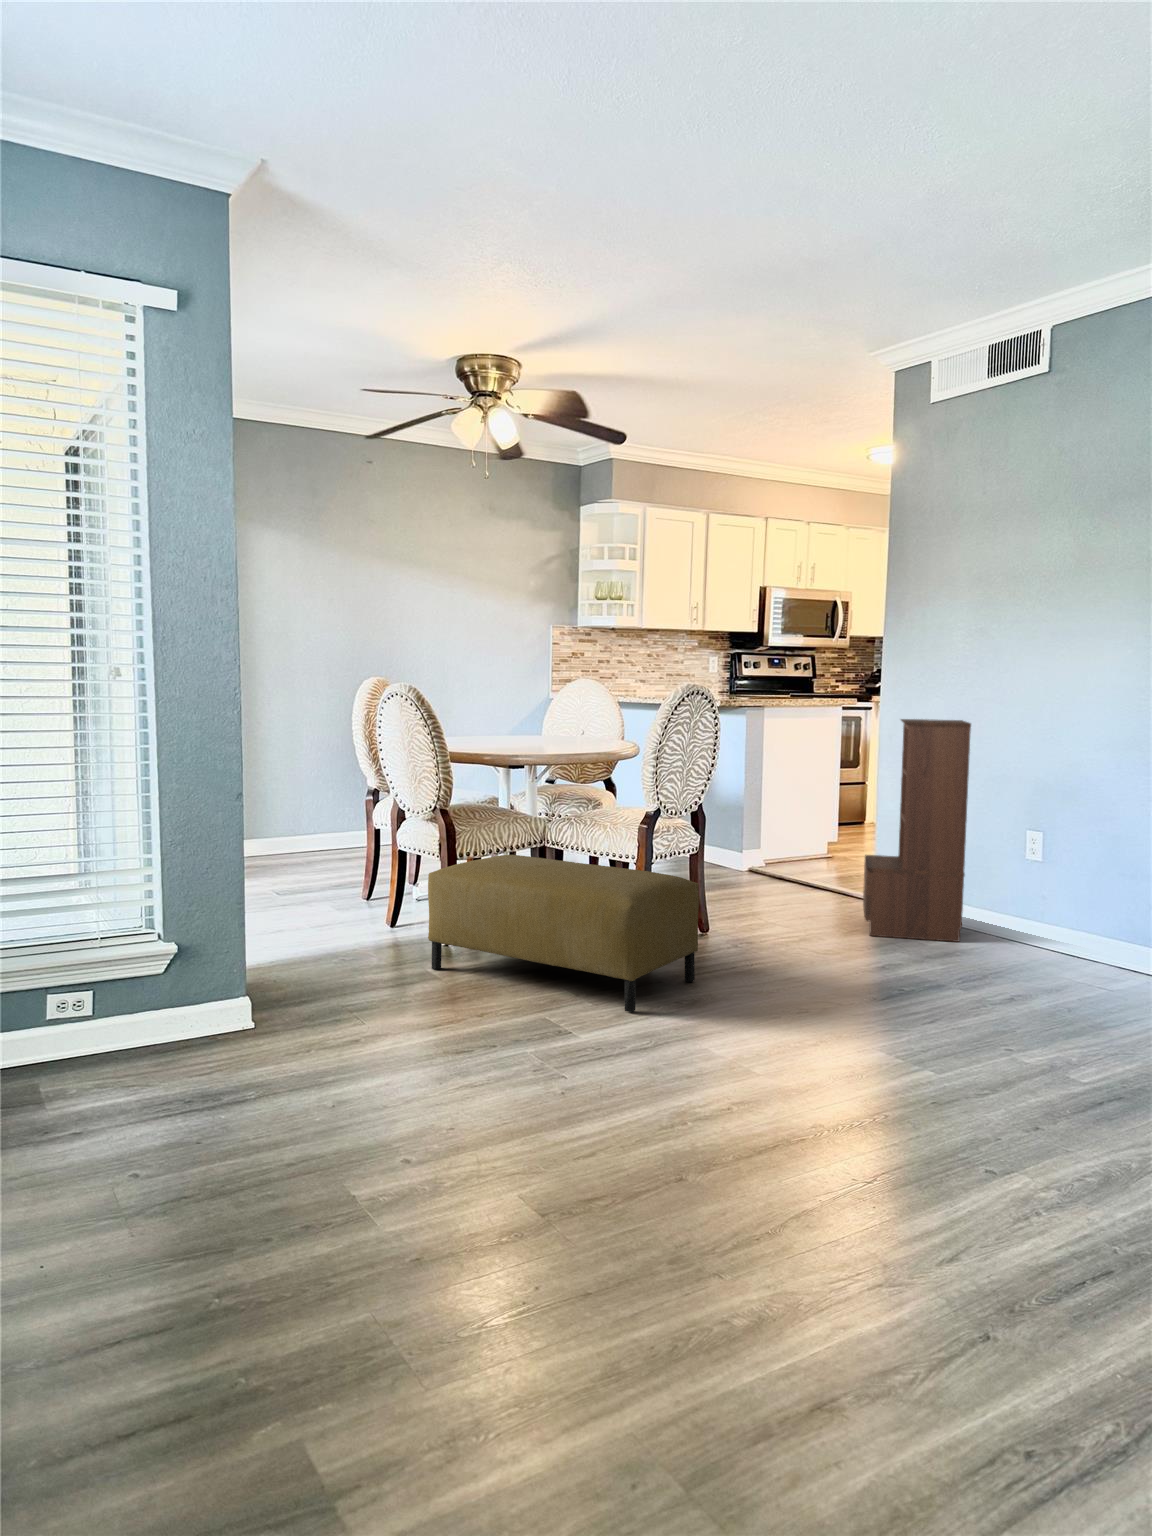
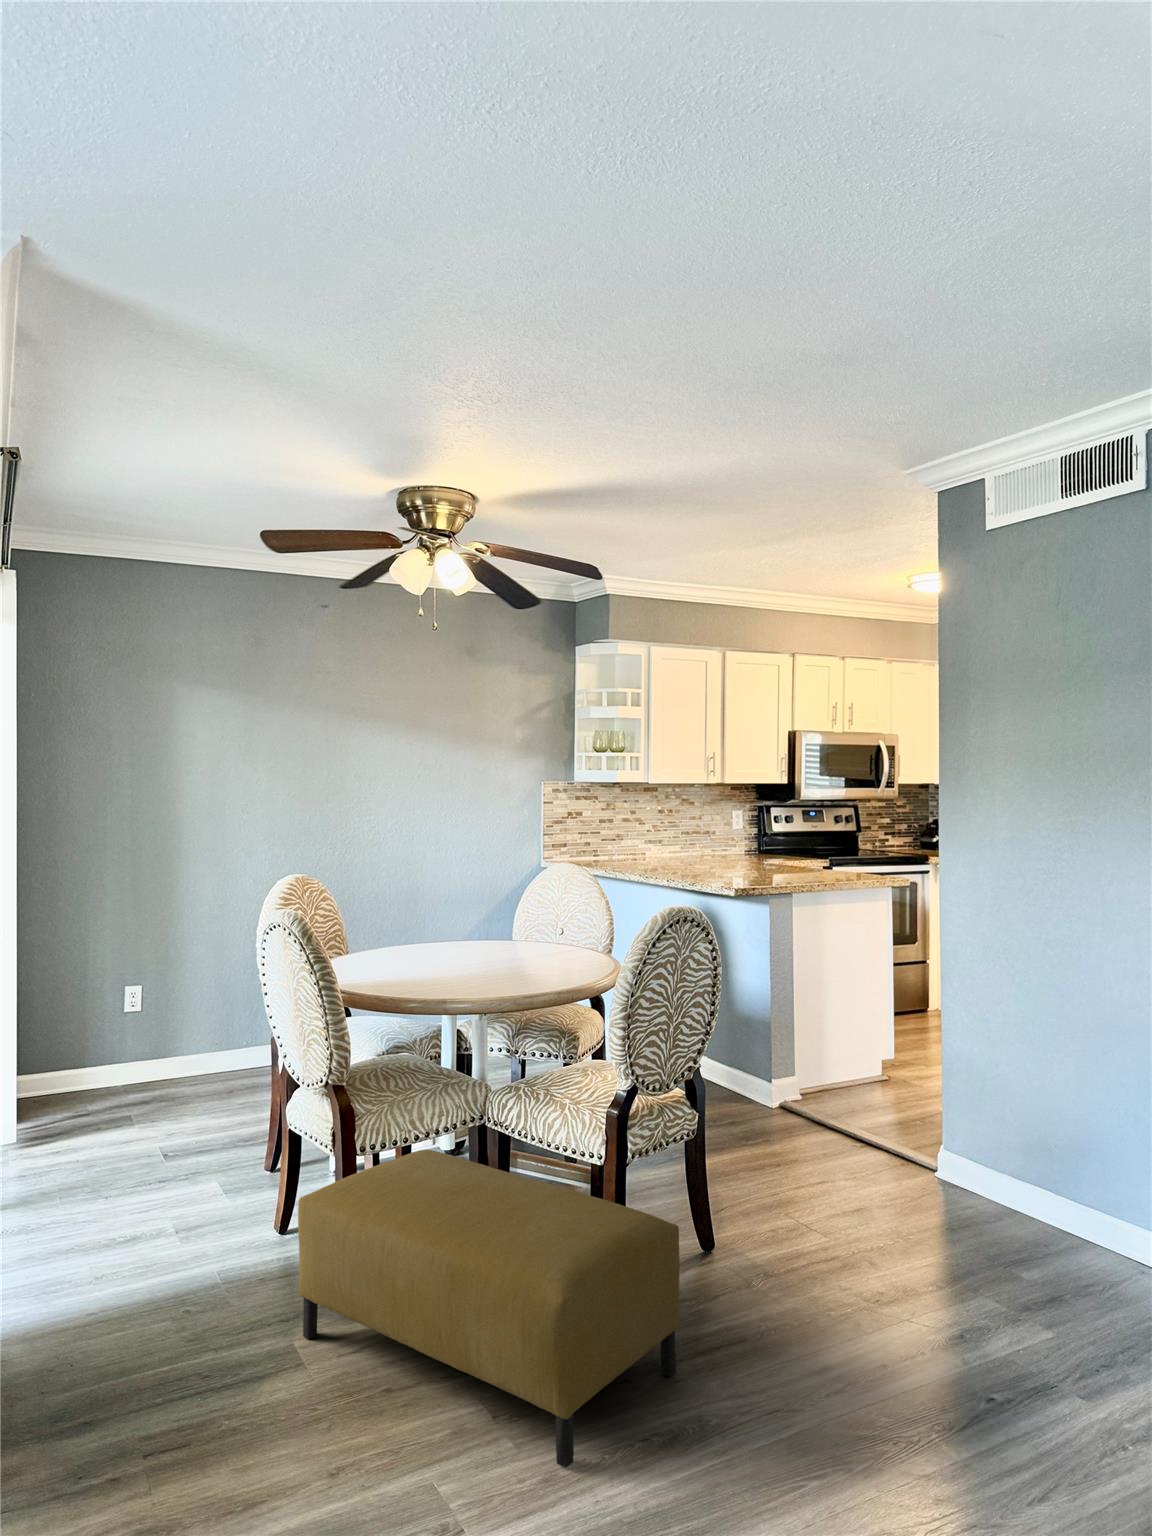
bookshelf: present [863,719,971,942] -> none [924,939,1067,1268]

